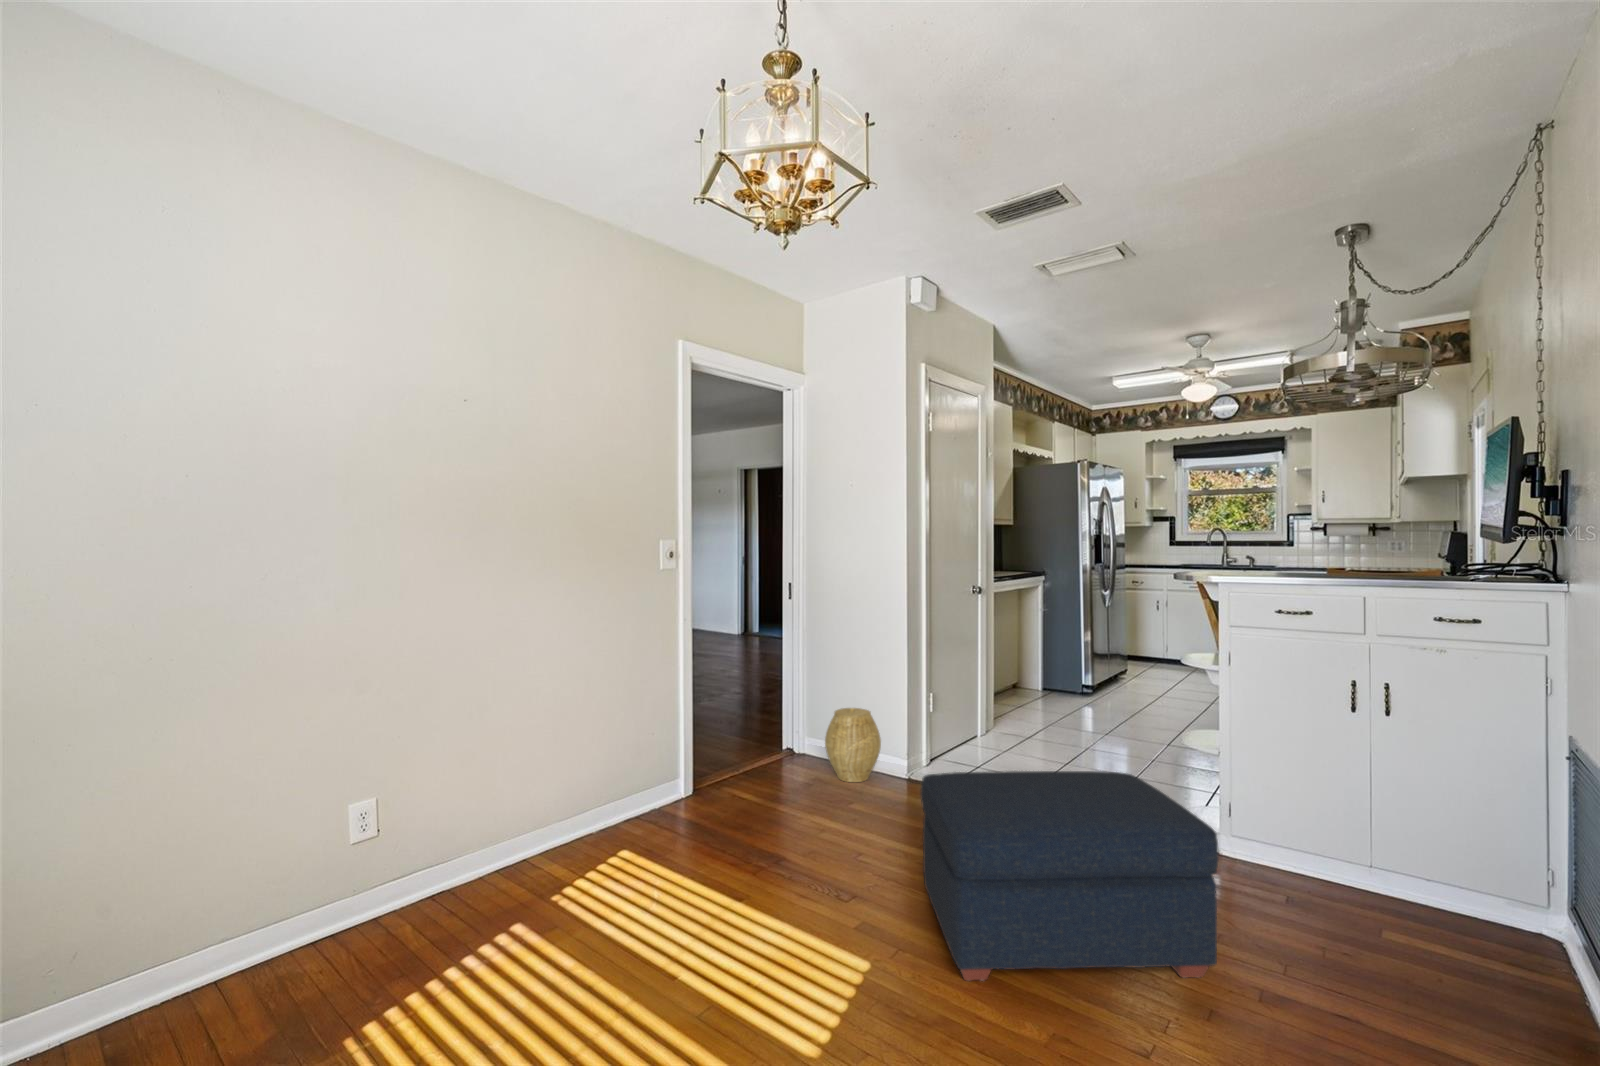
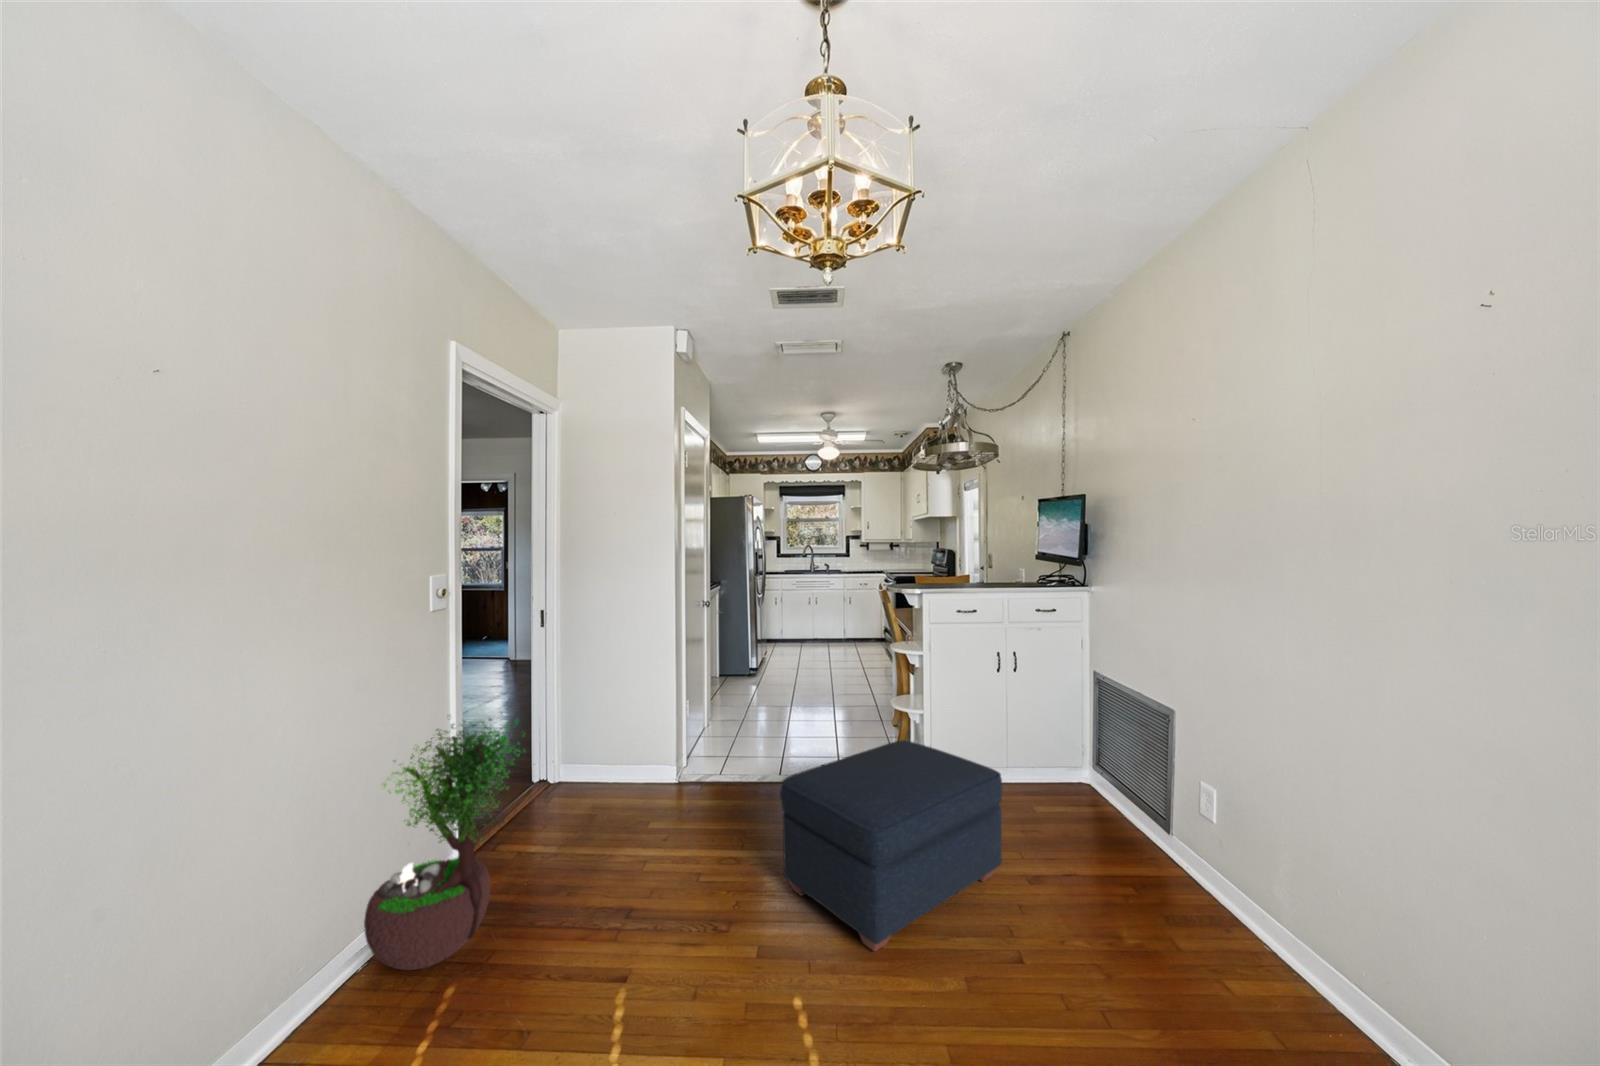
potted tree: none [584,648,700,848] -> present [364,712,525,970]
woven basket: present [825,708,881,782] -> none [601,726,656,800]

